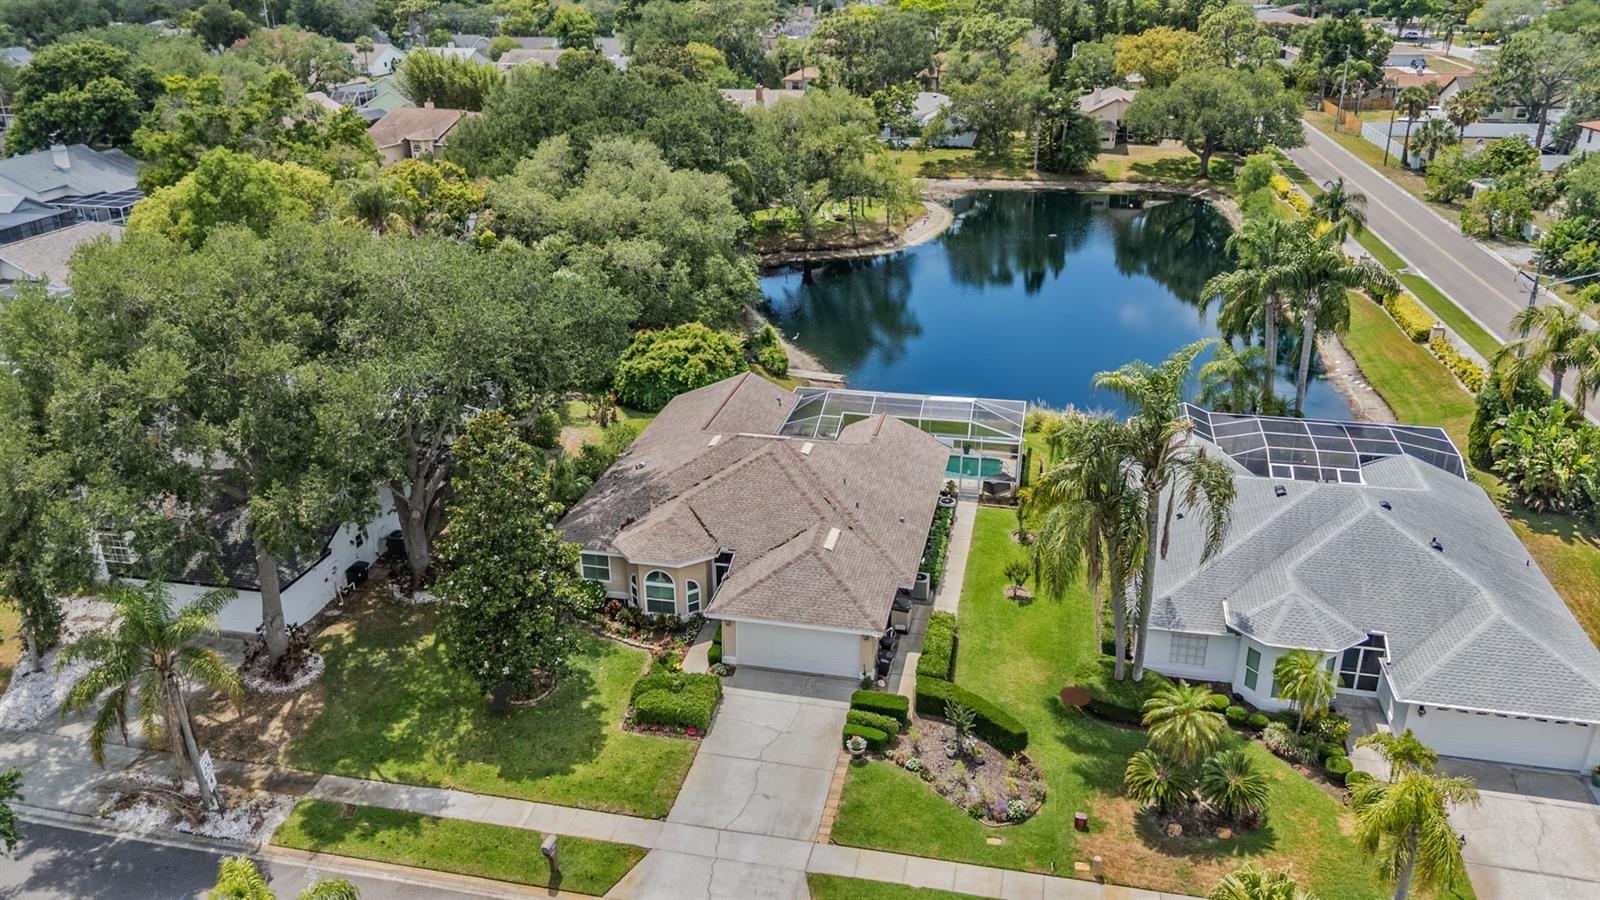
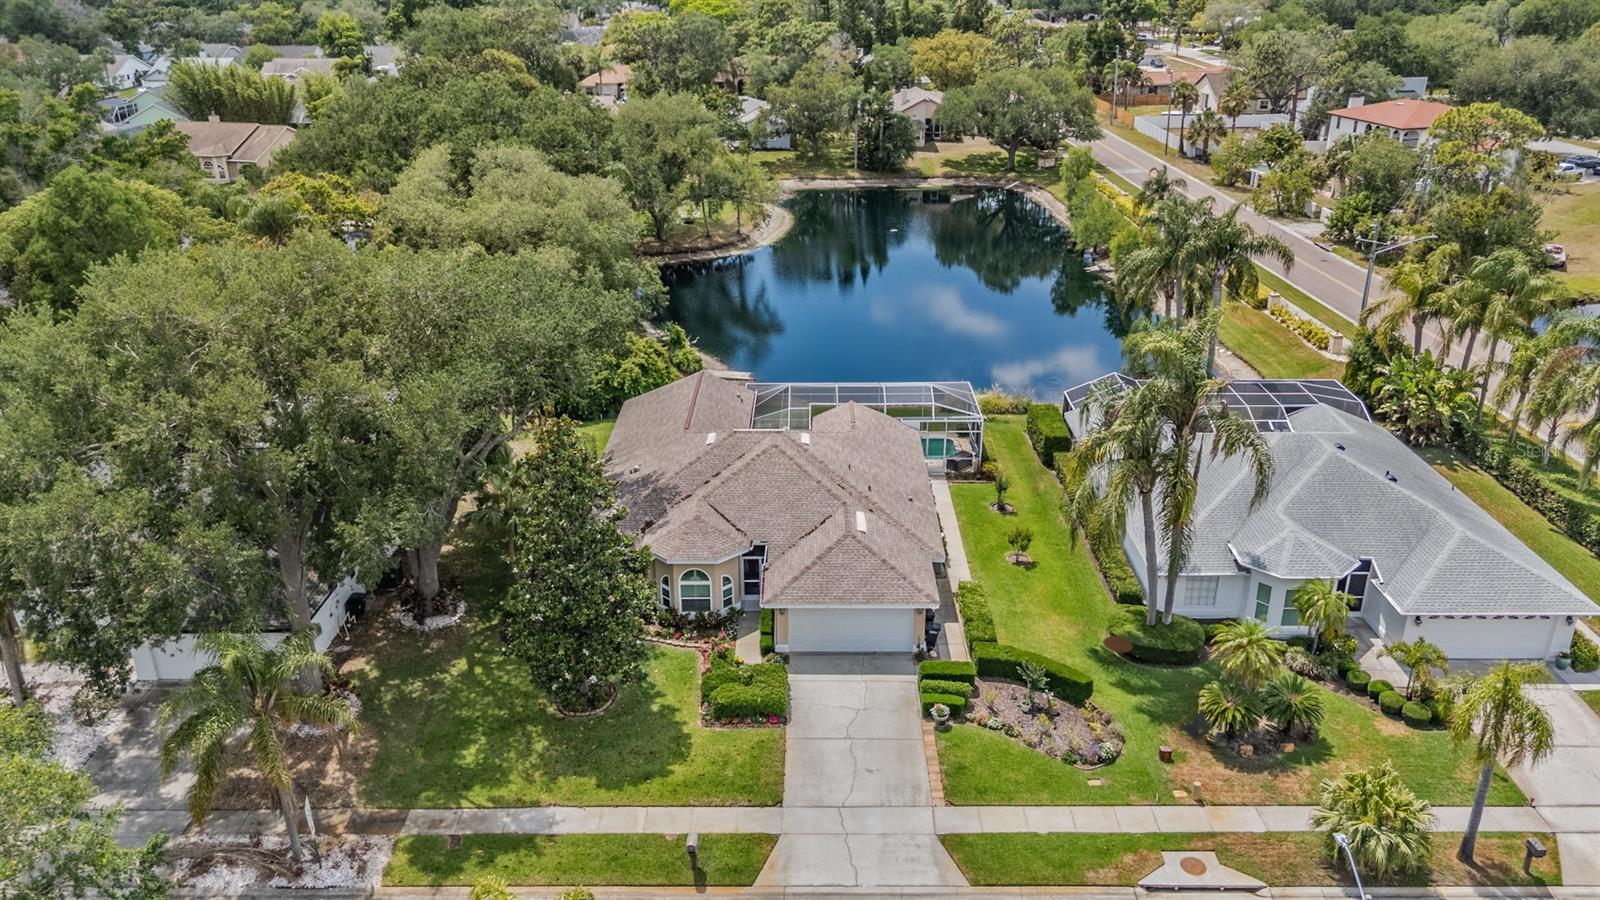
lounge chair: present [486,682,515,714] -> present [1180,710,1213,746]

